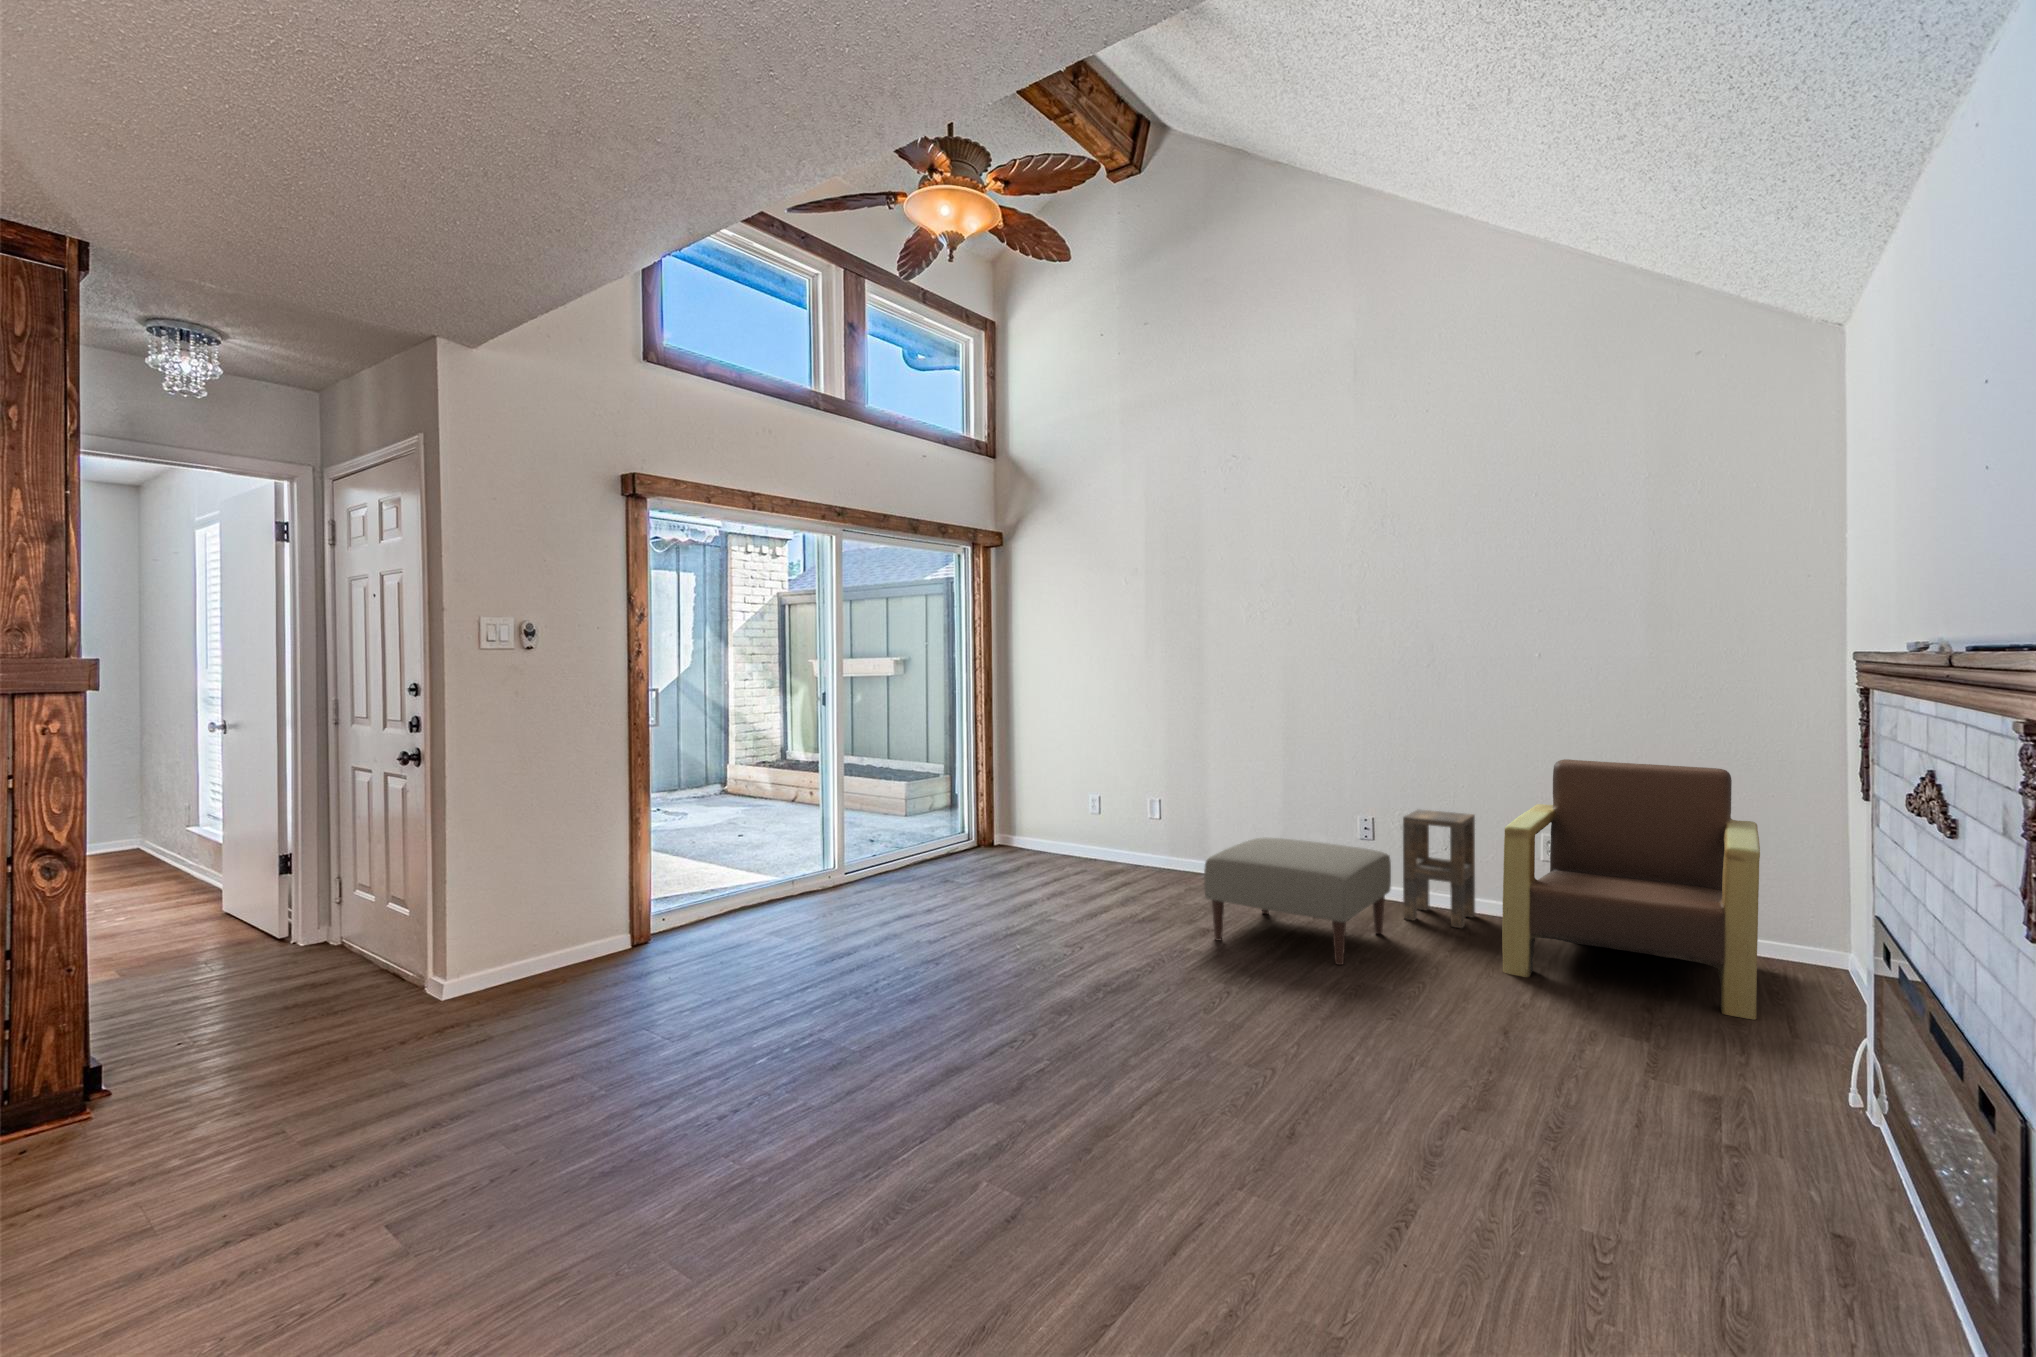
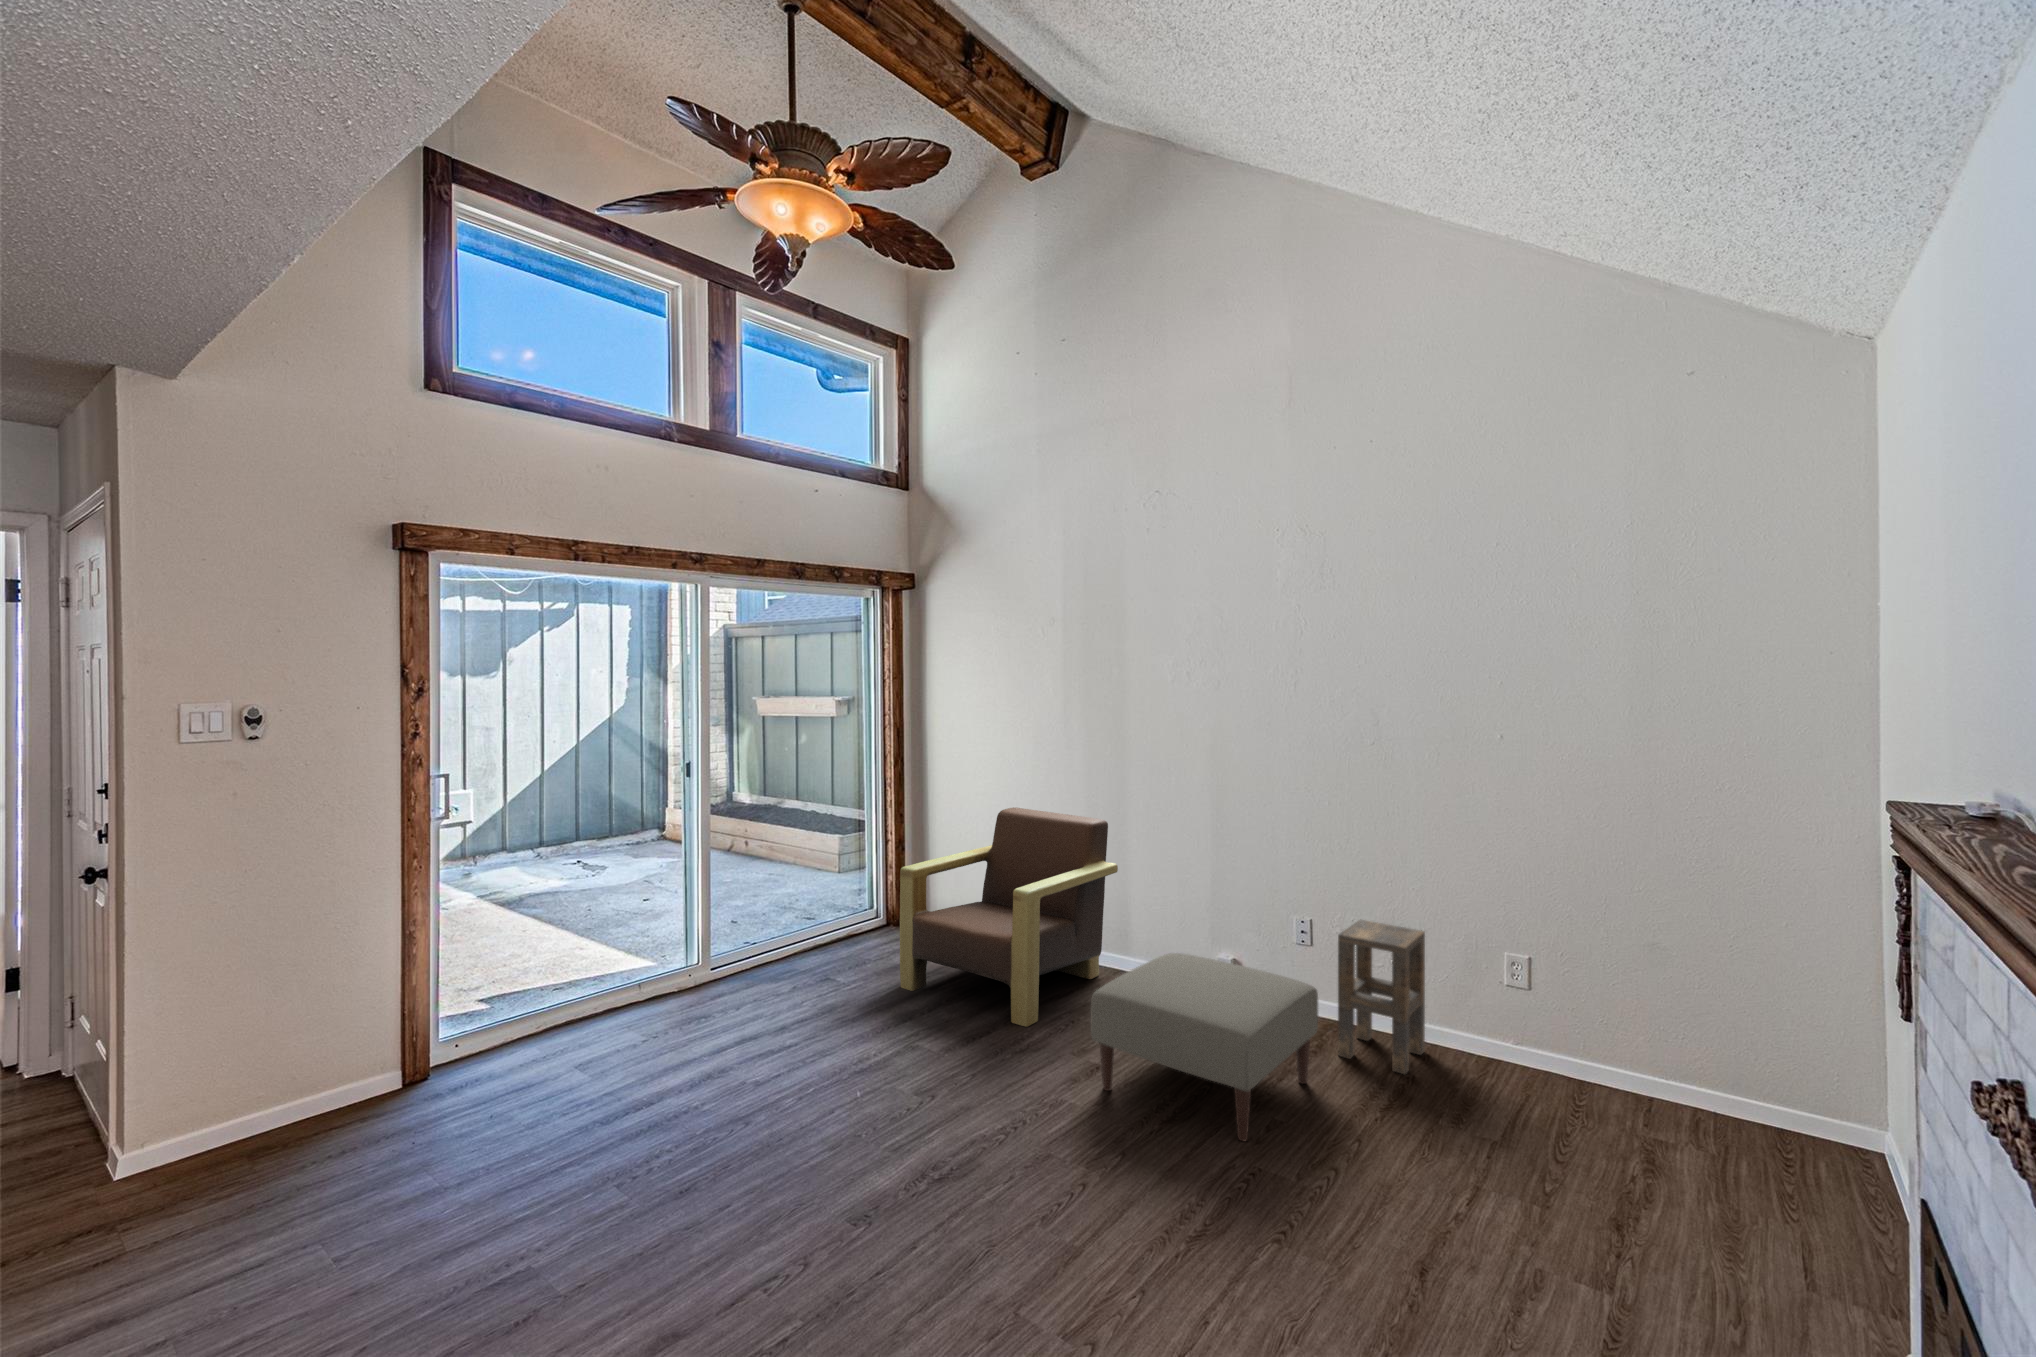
armchair: present [1502,759,1760,1020] -> present [900,807,1118,1027]

